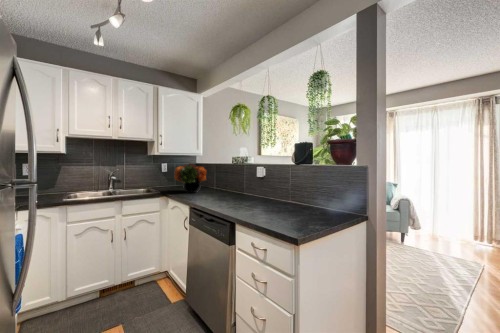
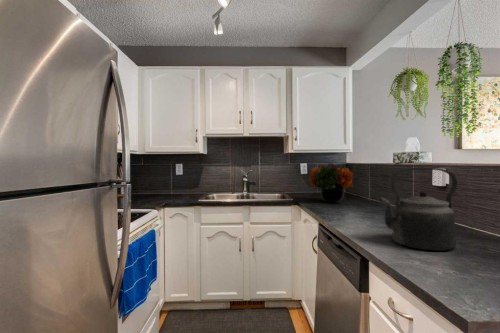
kettle: none [239,166,278,214] -> present [380,168,457,251]

